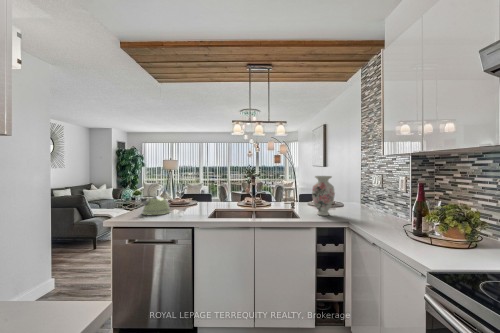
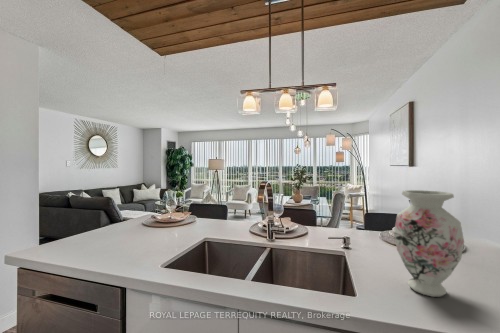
kettle: present [141,189,170,215] -> none [71,194,131,252]

